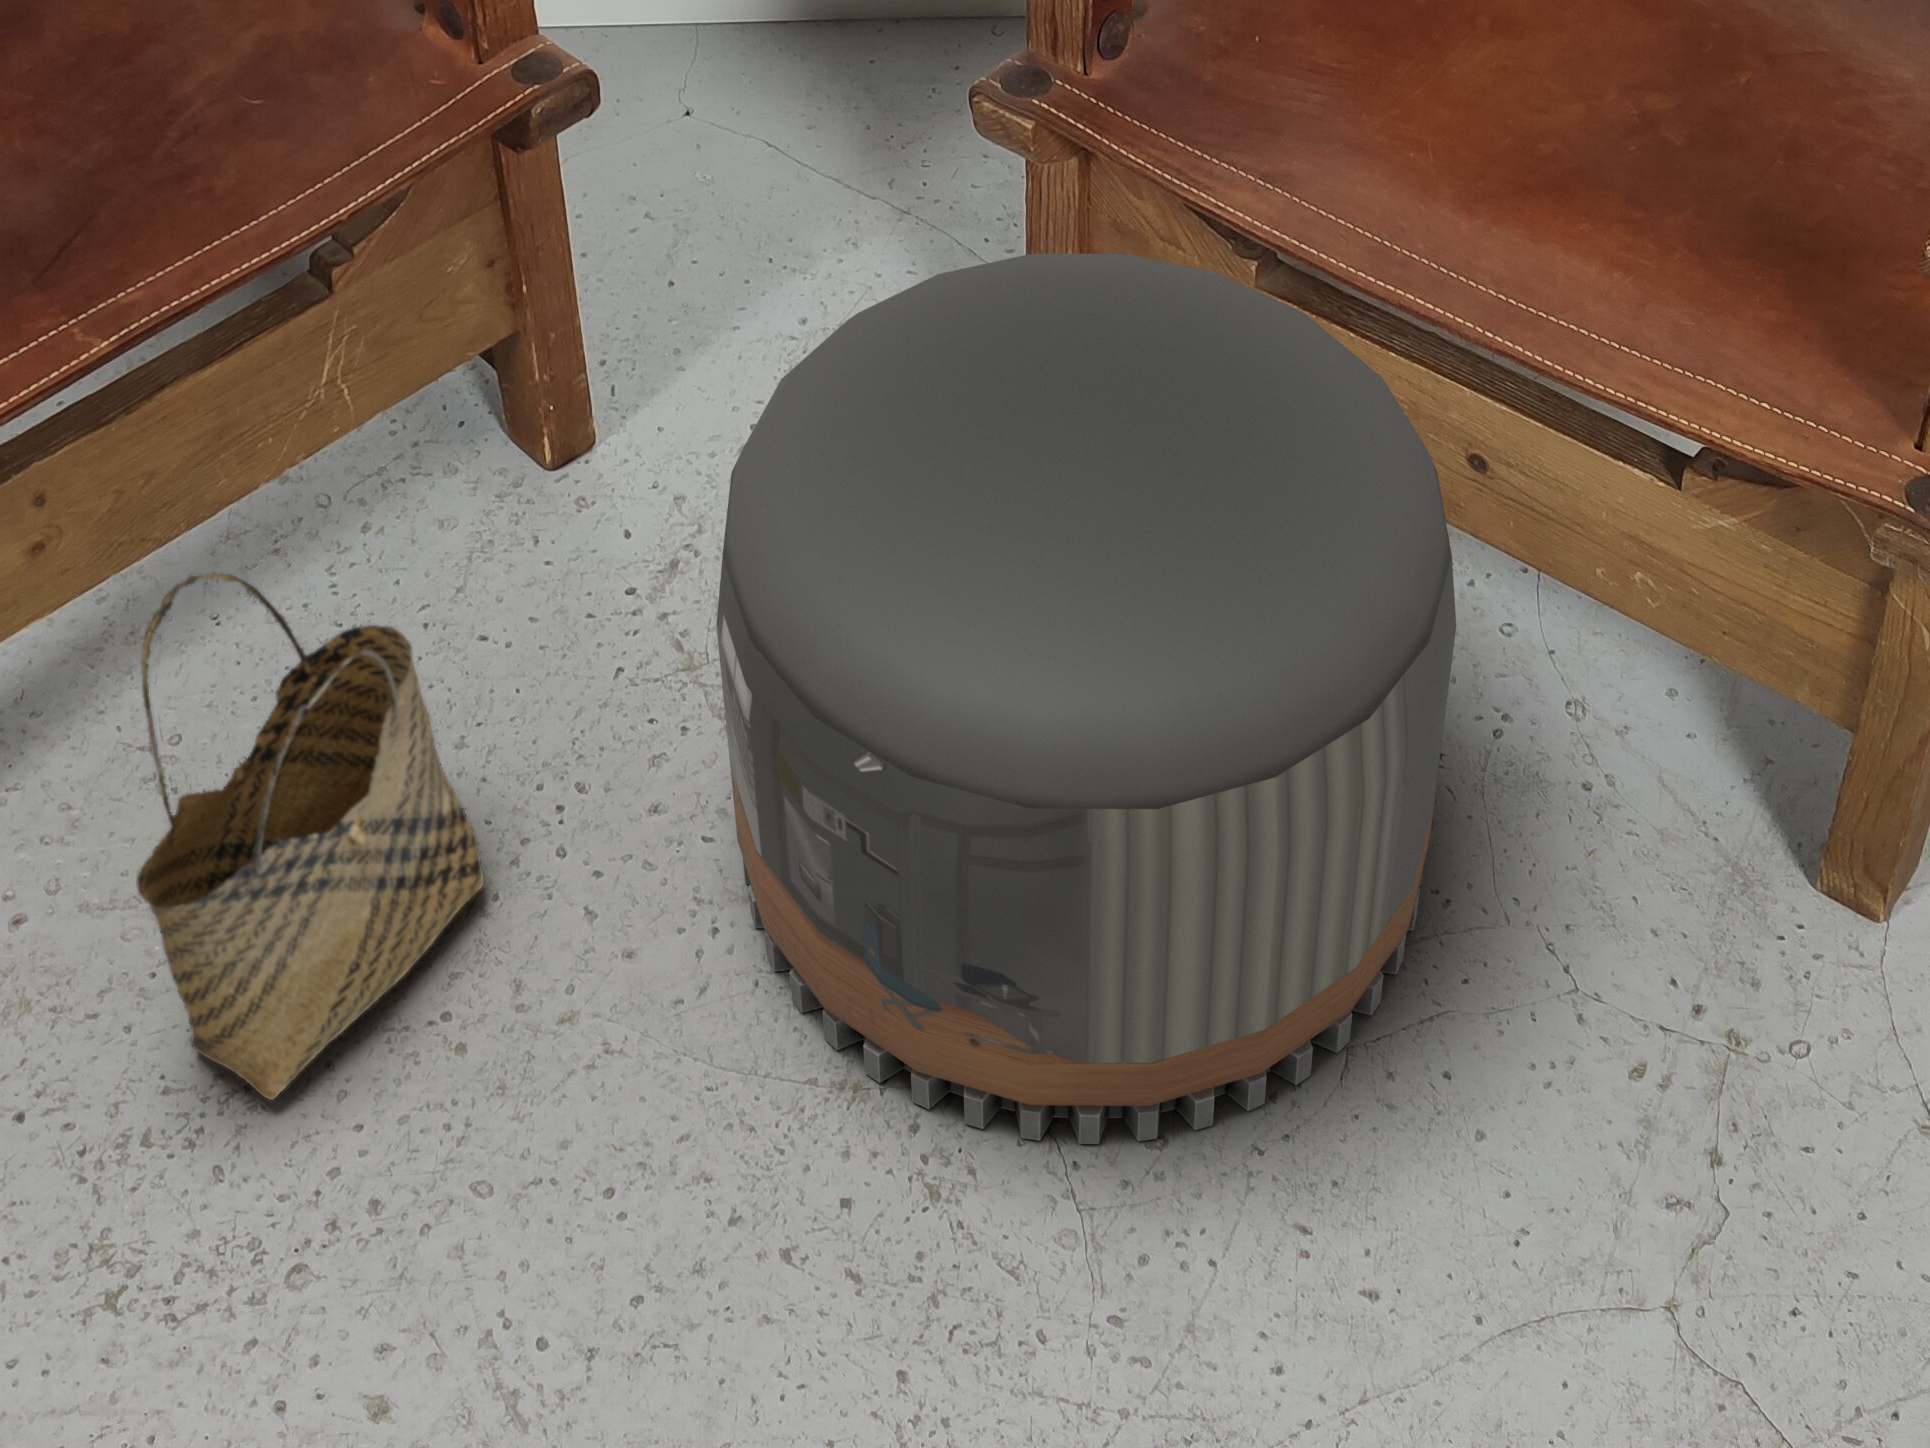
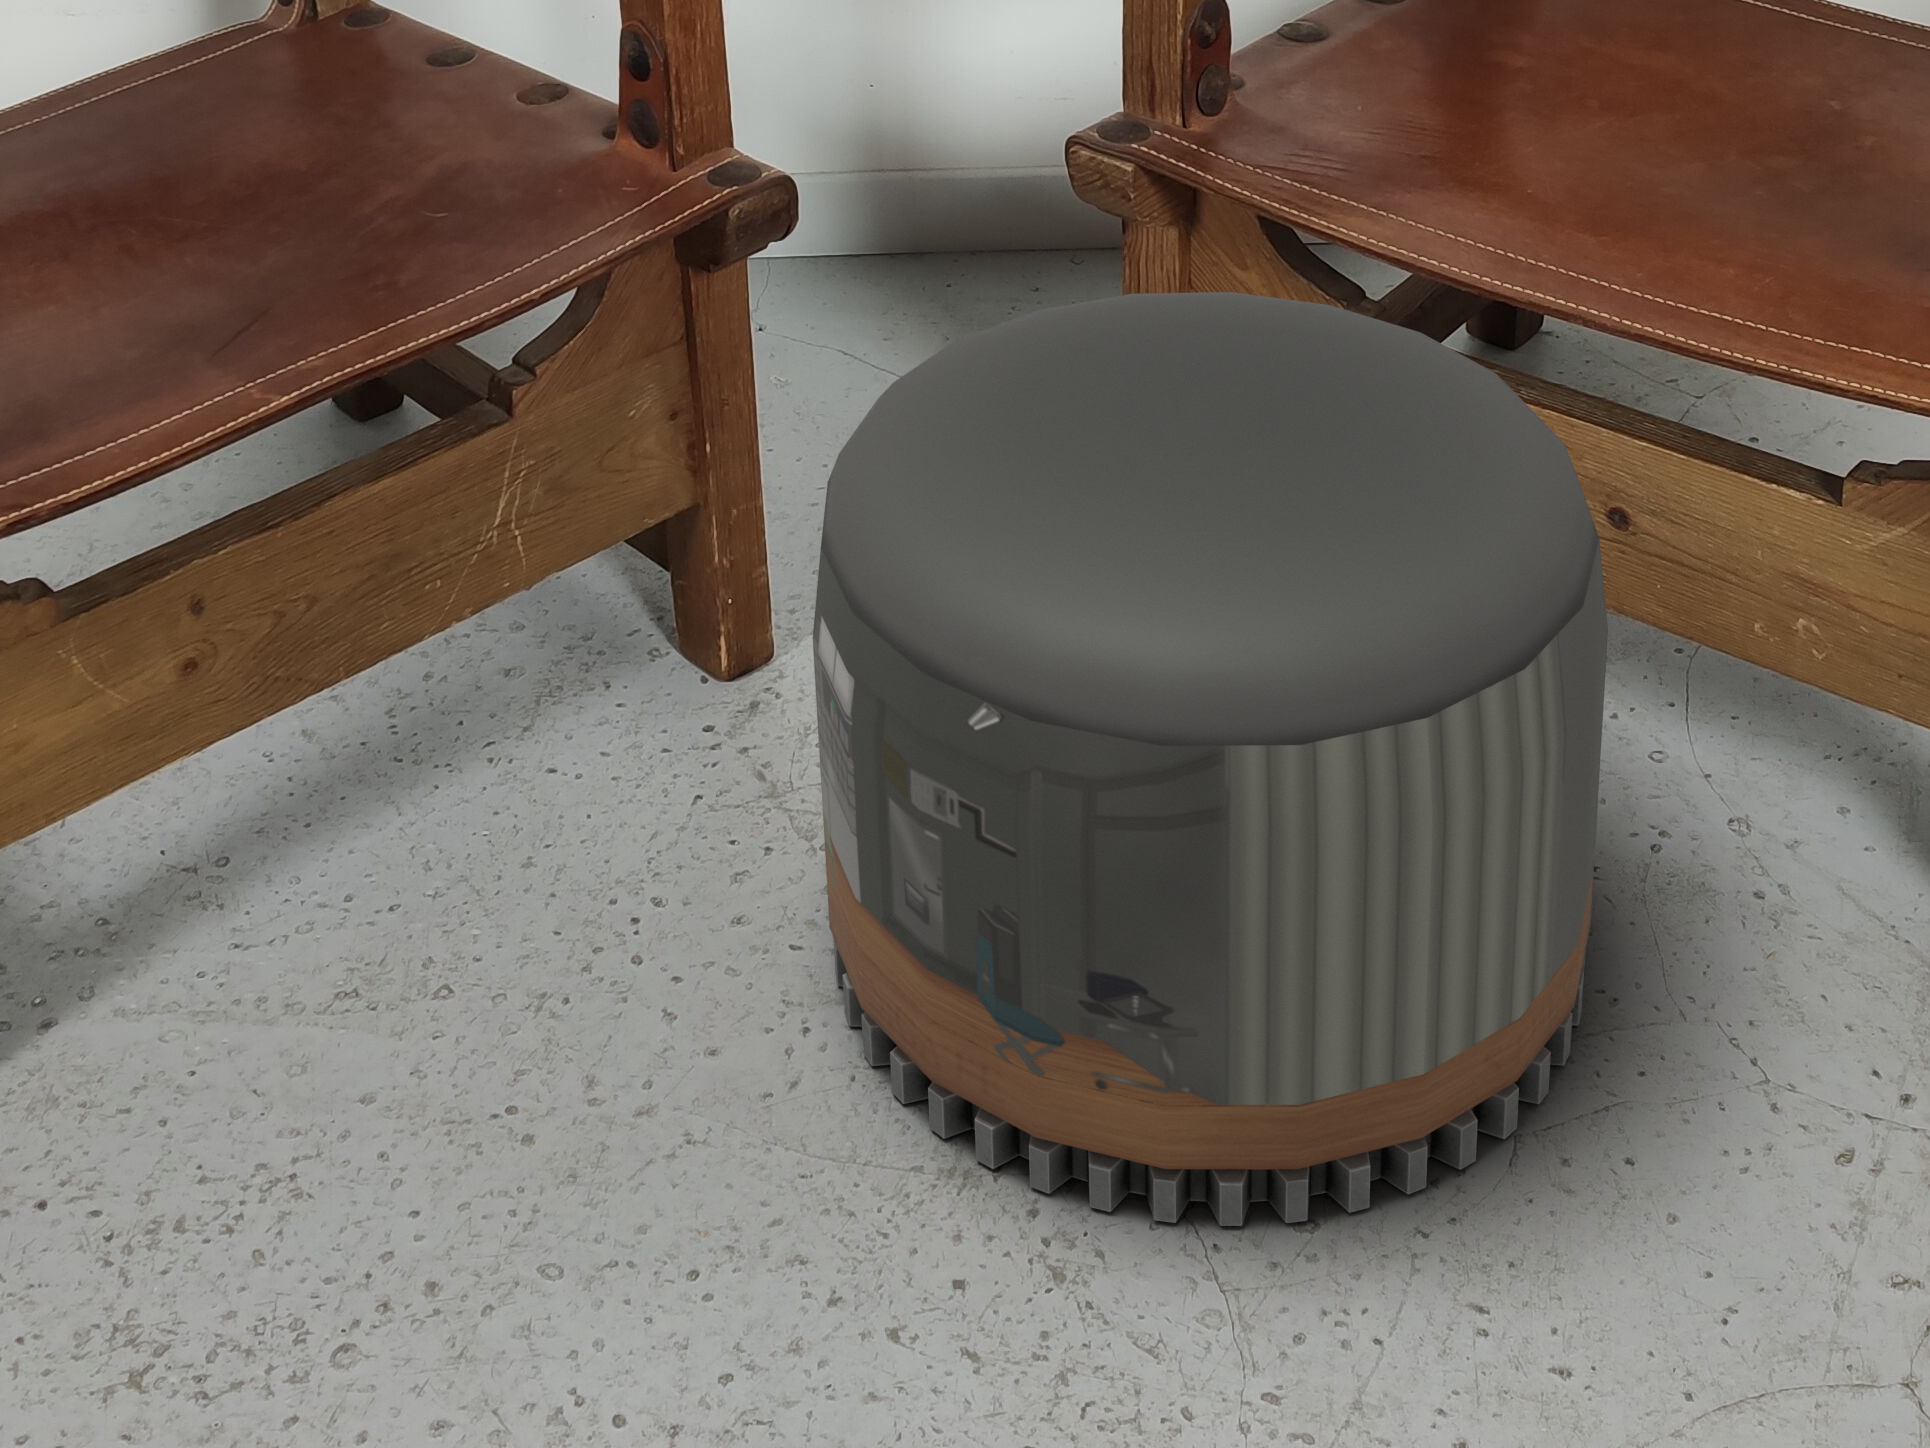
woven basket: present [136,572,484,1100] -> none [190,569,553,1180]

